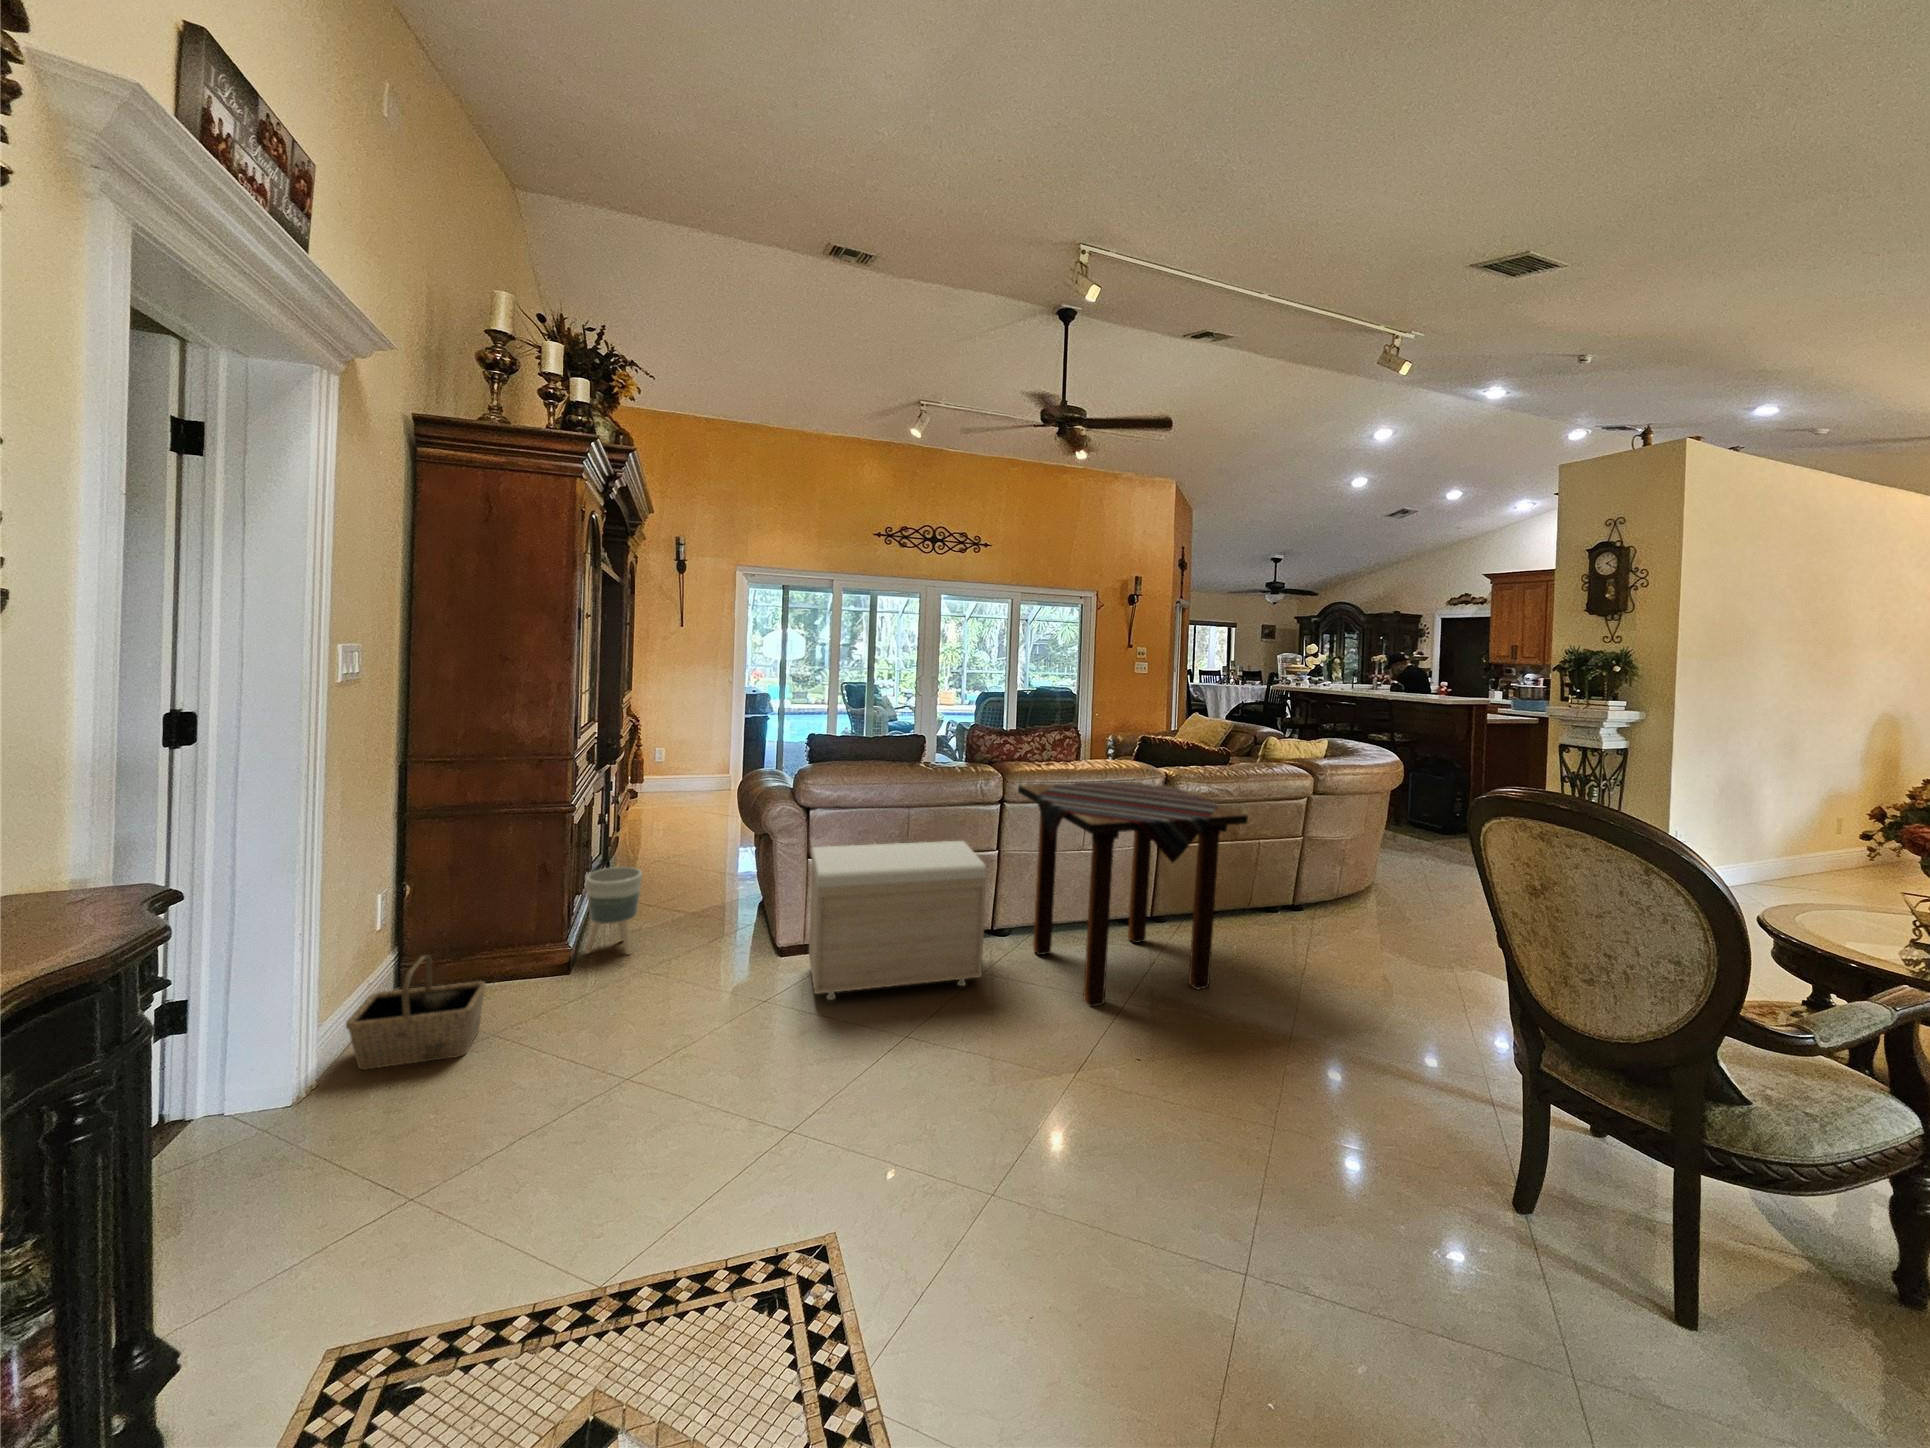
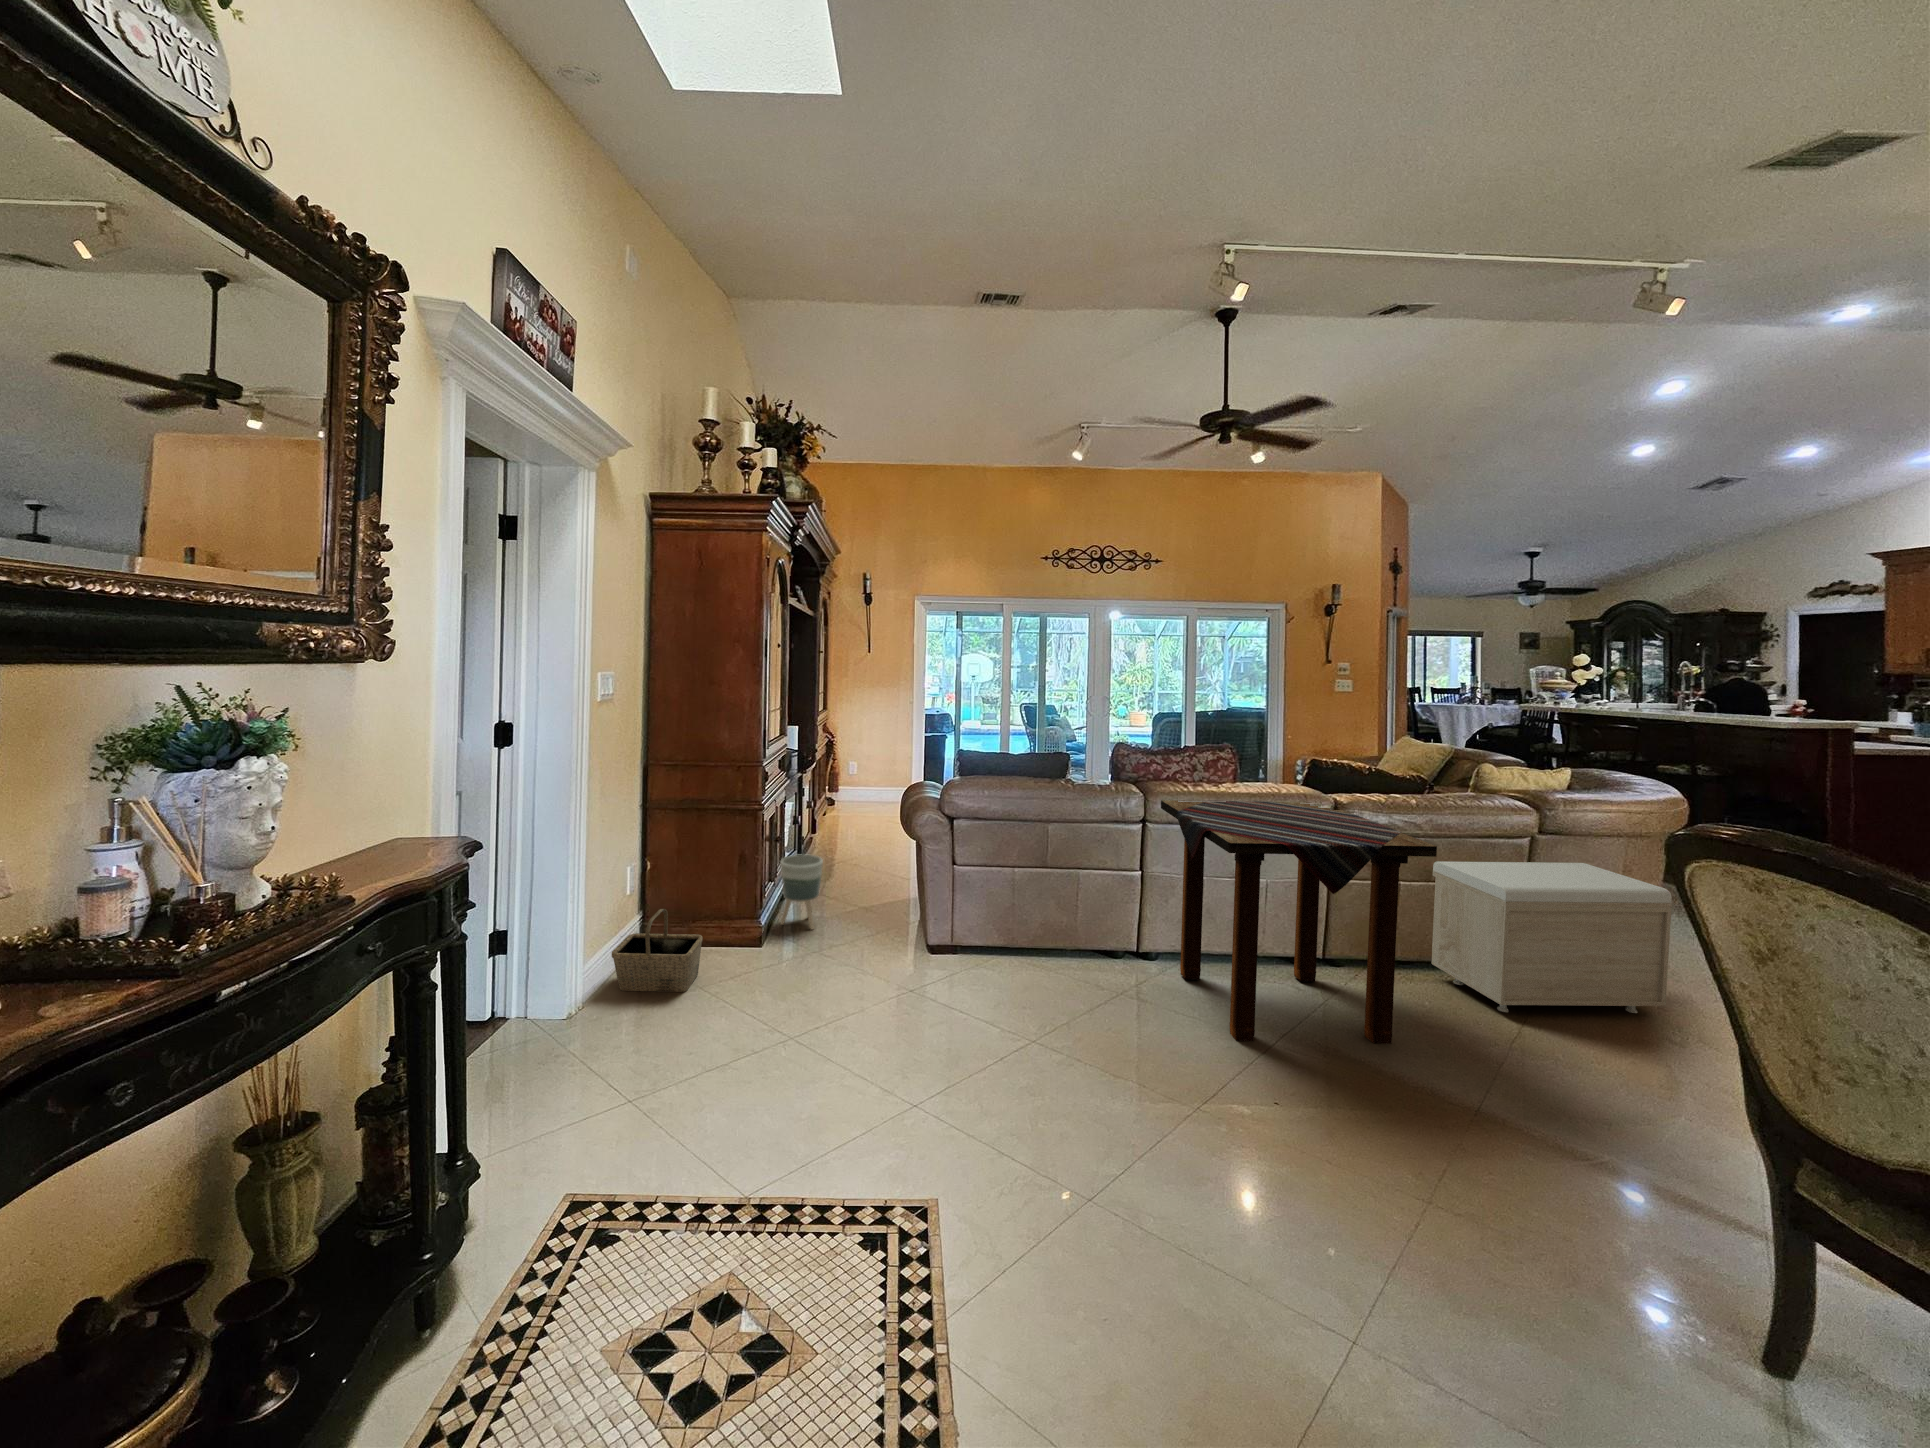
storage bench: present [809,841,986,1000] -> present [1432,861,1672,1013]

